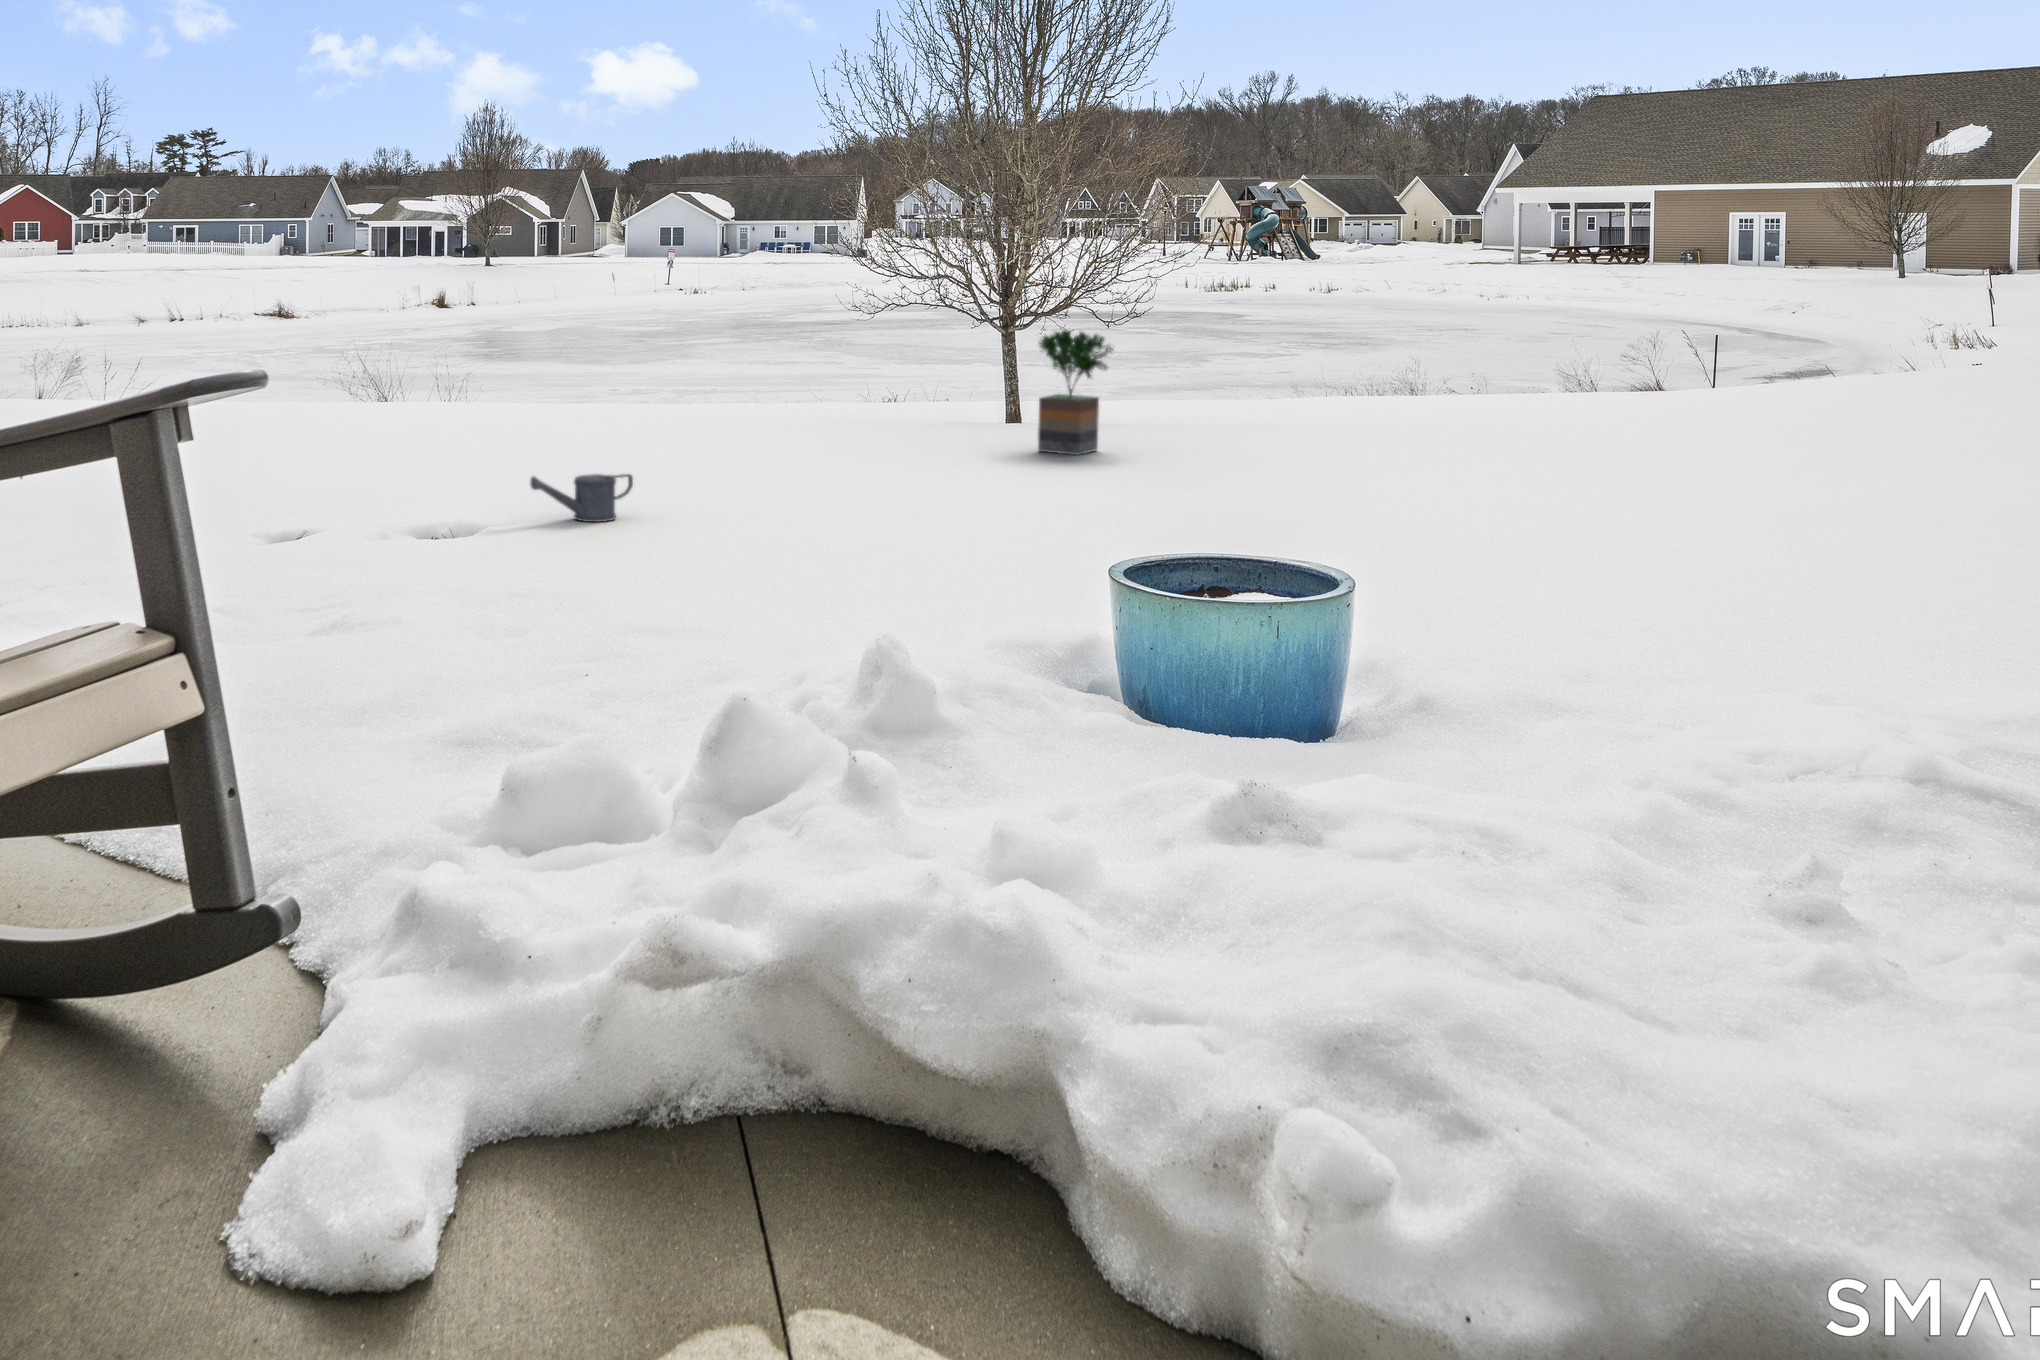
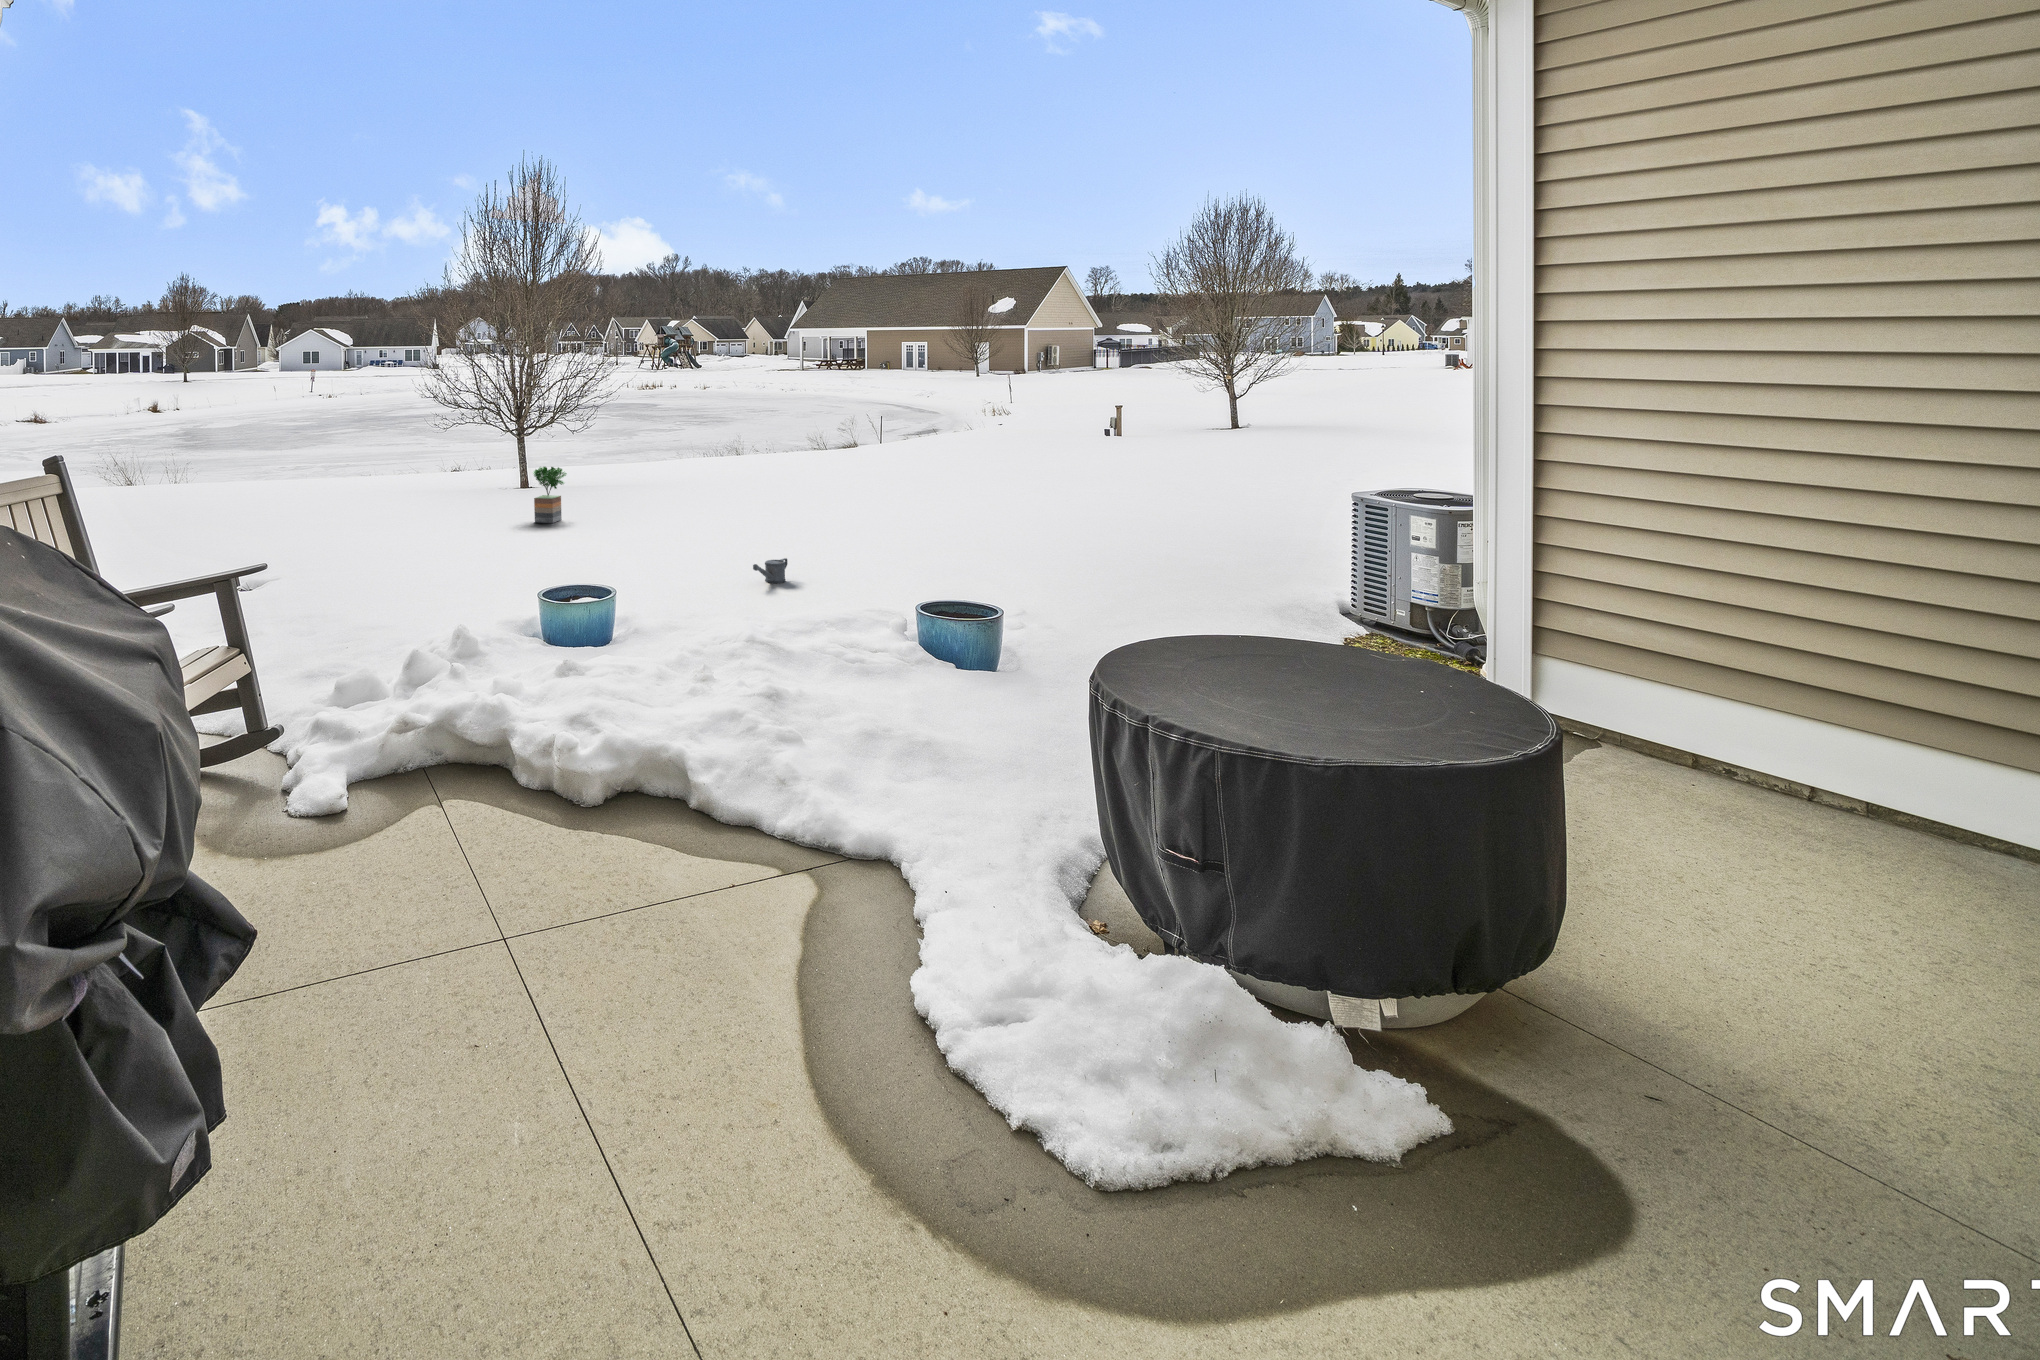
watering can: present [530,474,633,522] -> present [753,558,788,583]

